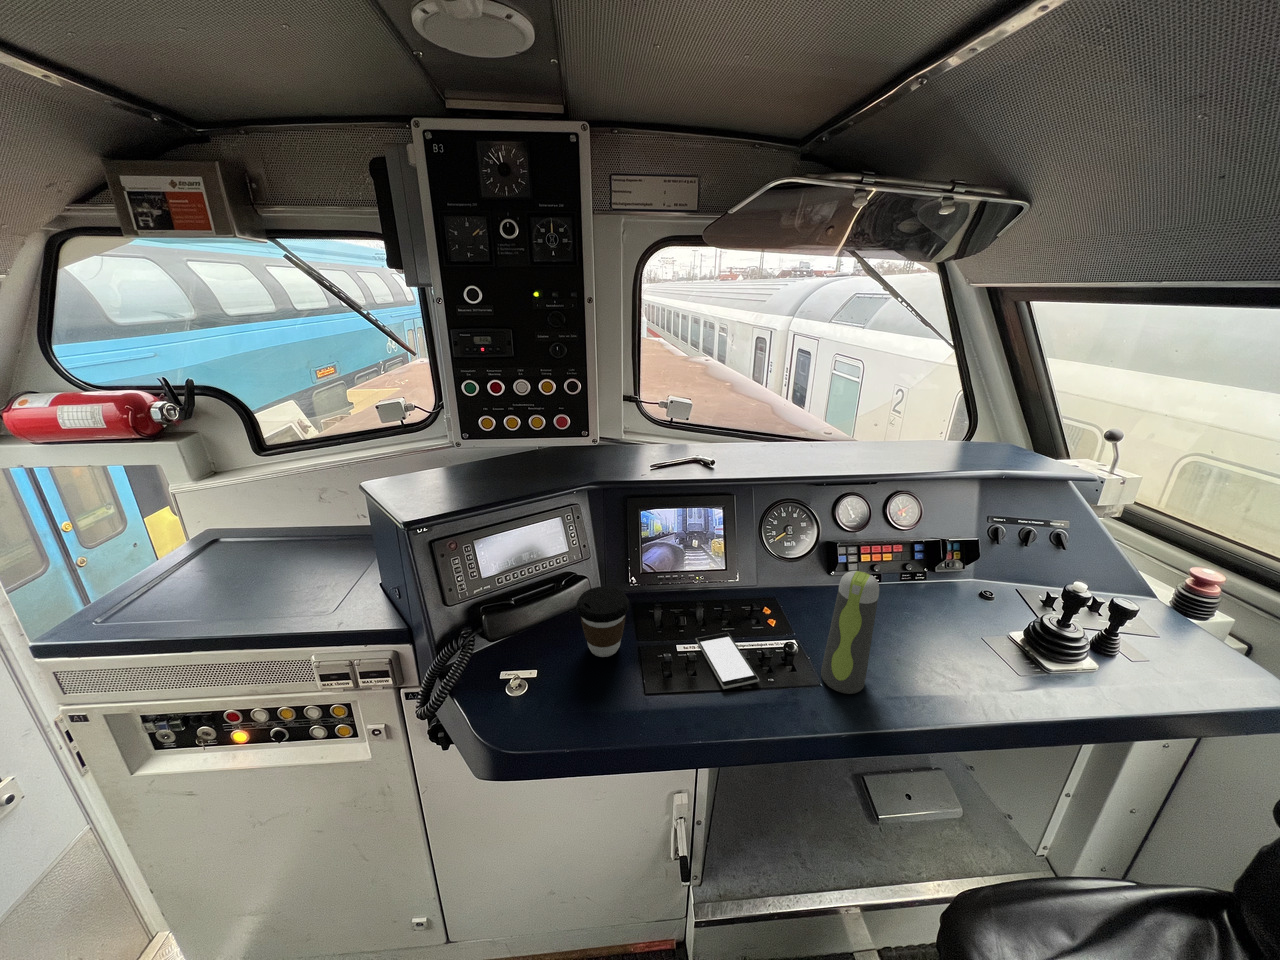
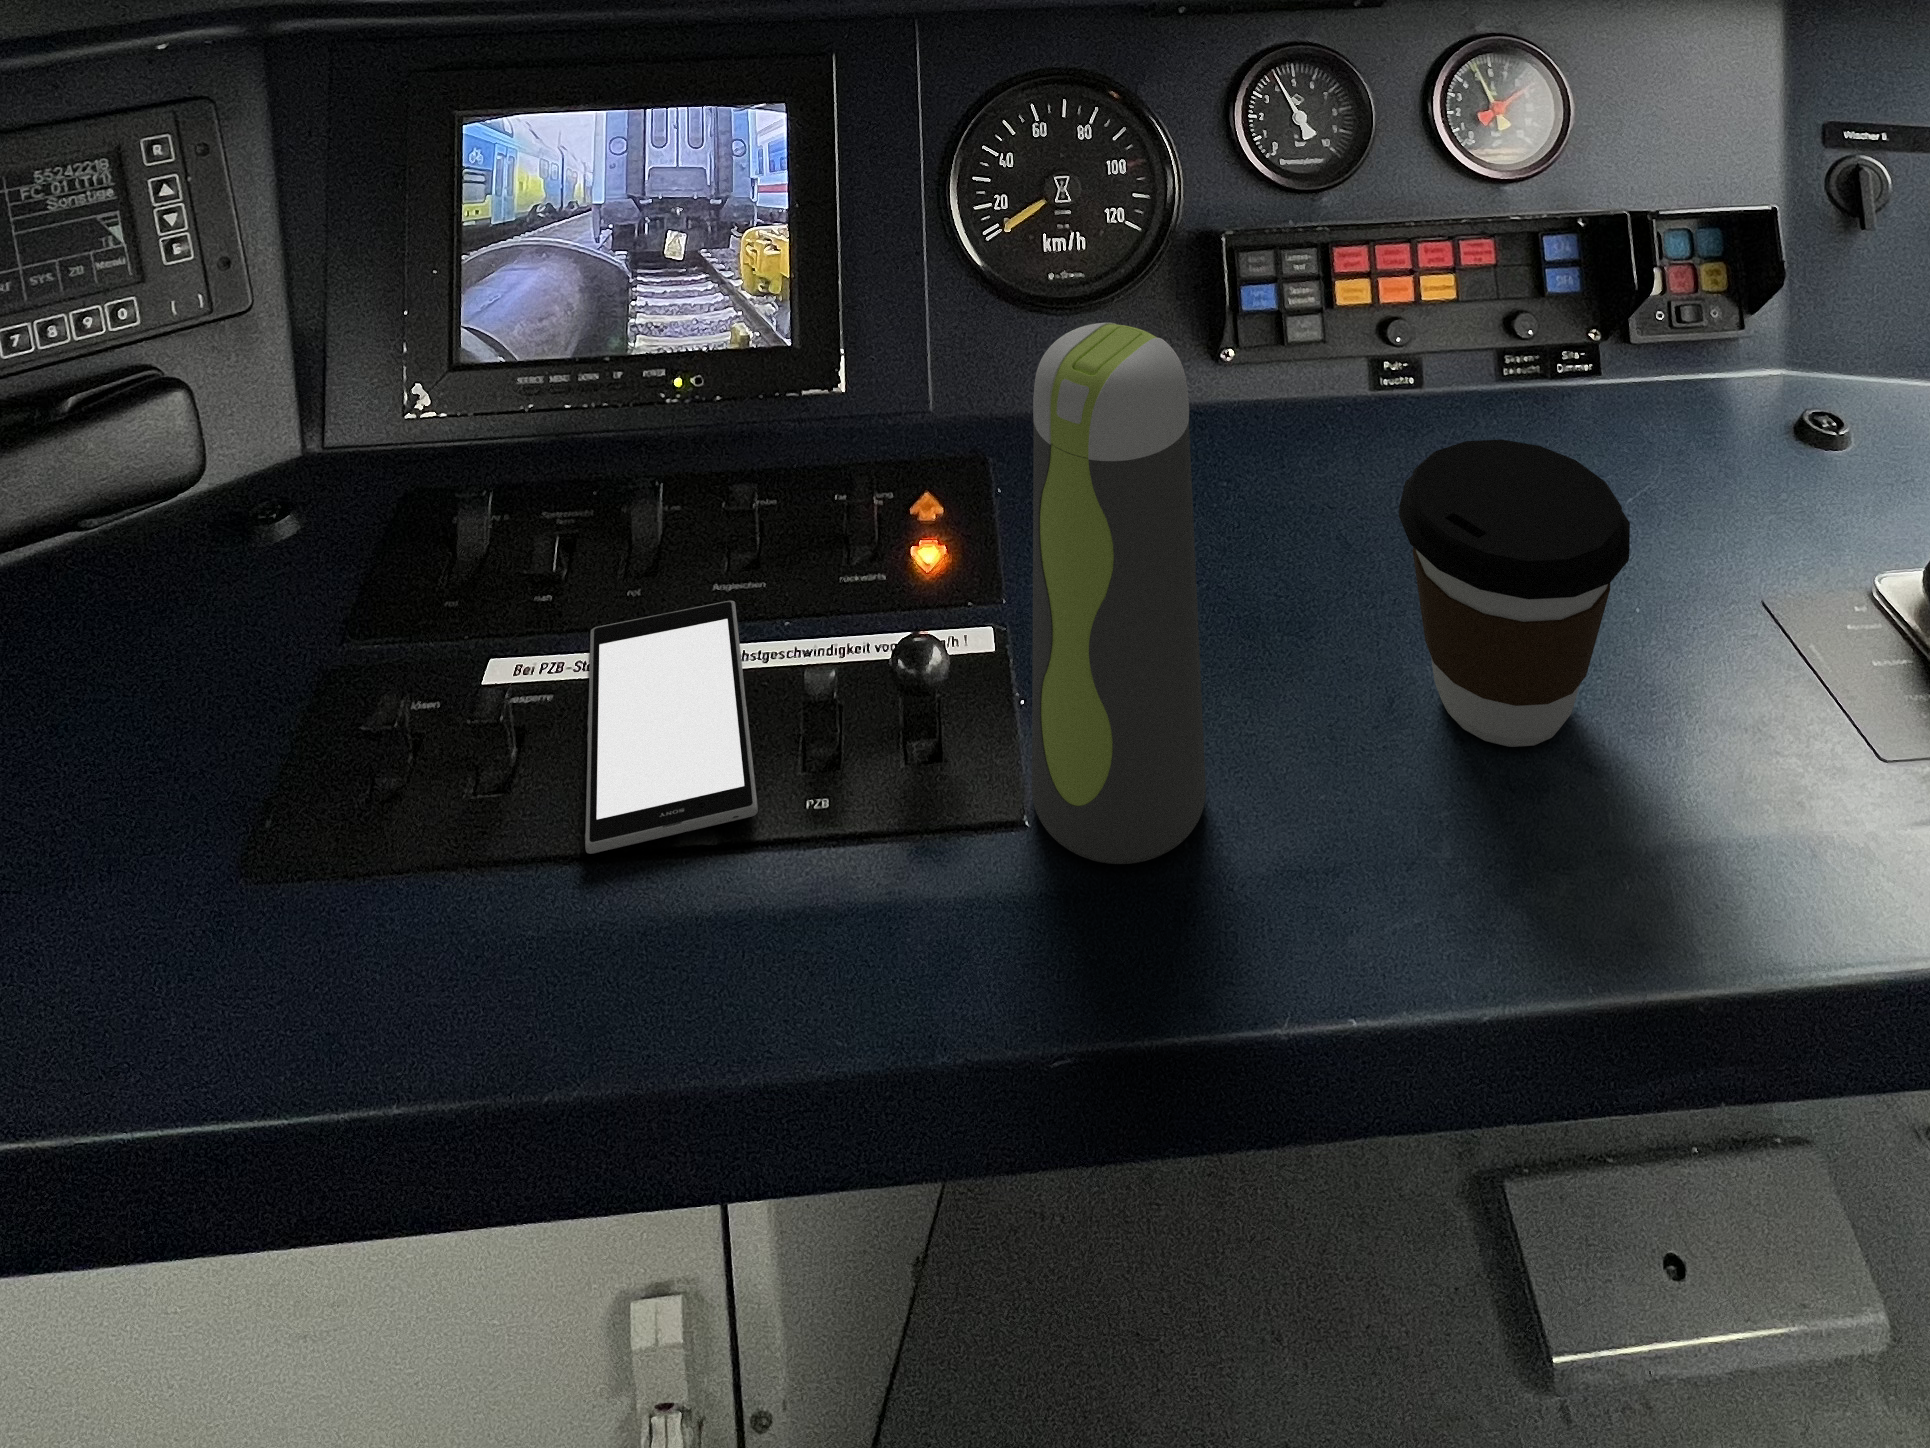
coffee cup: present [576,586,629,657] -> present [1399,439,1630,747]

